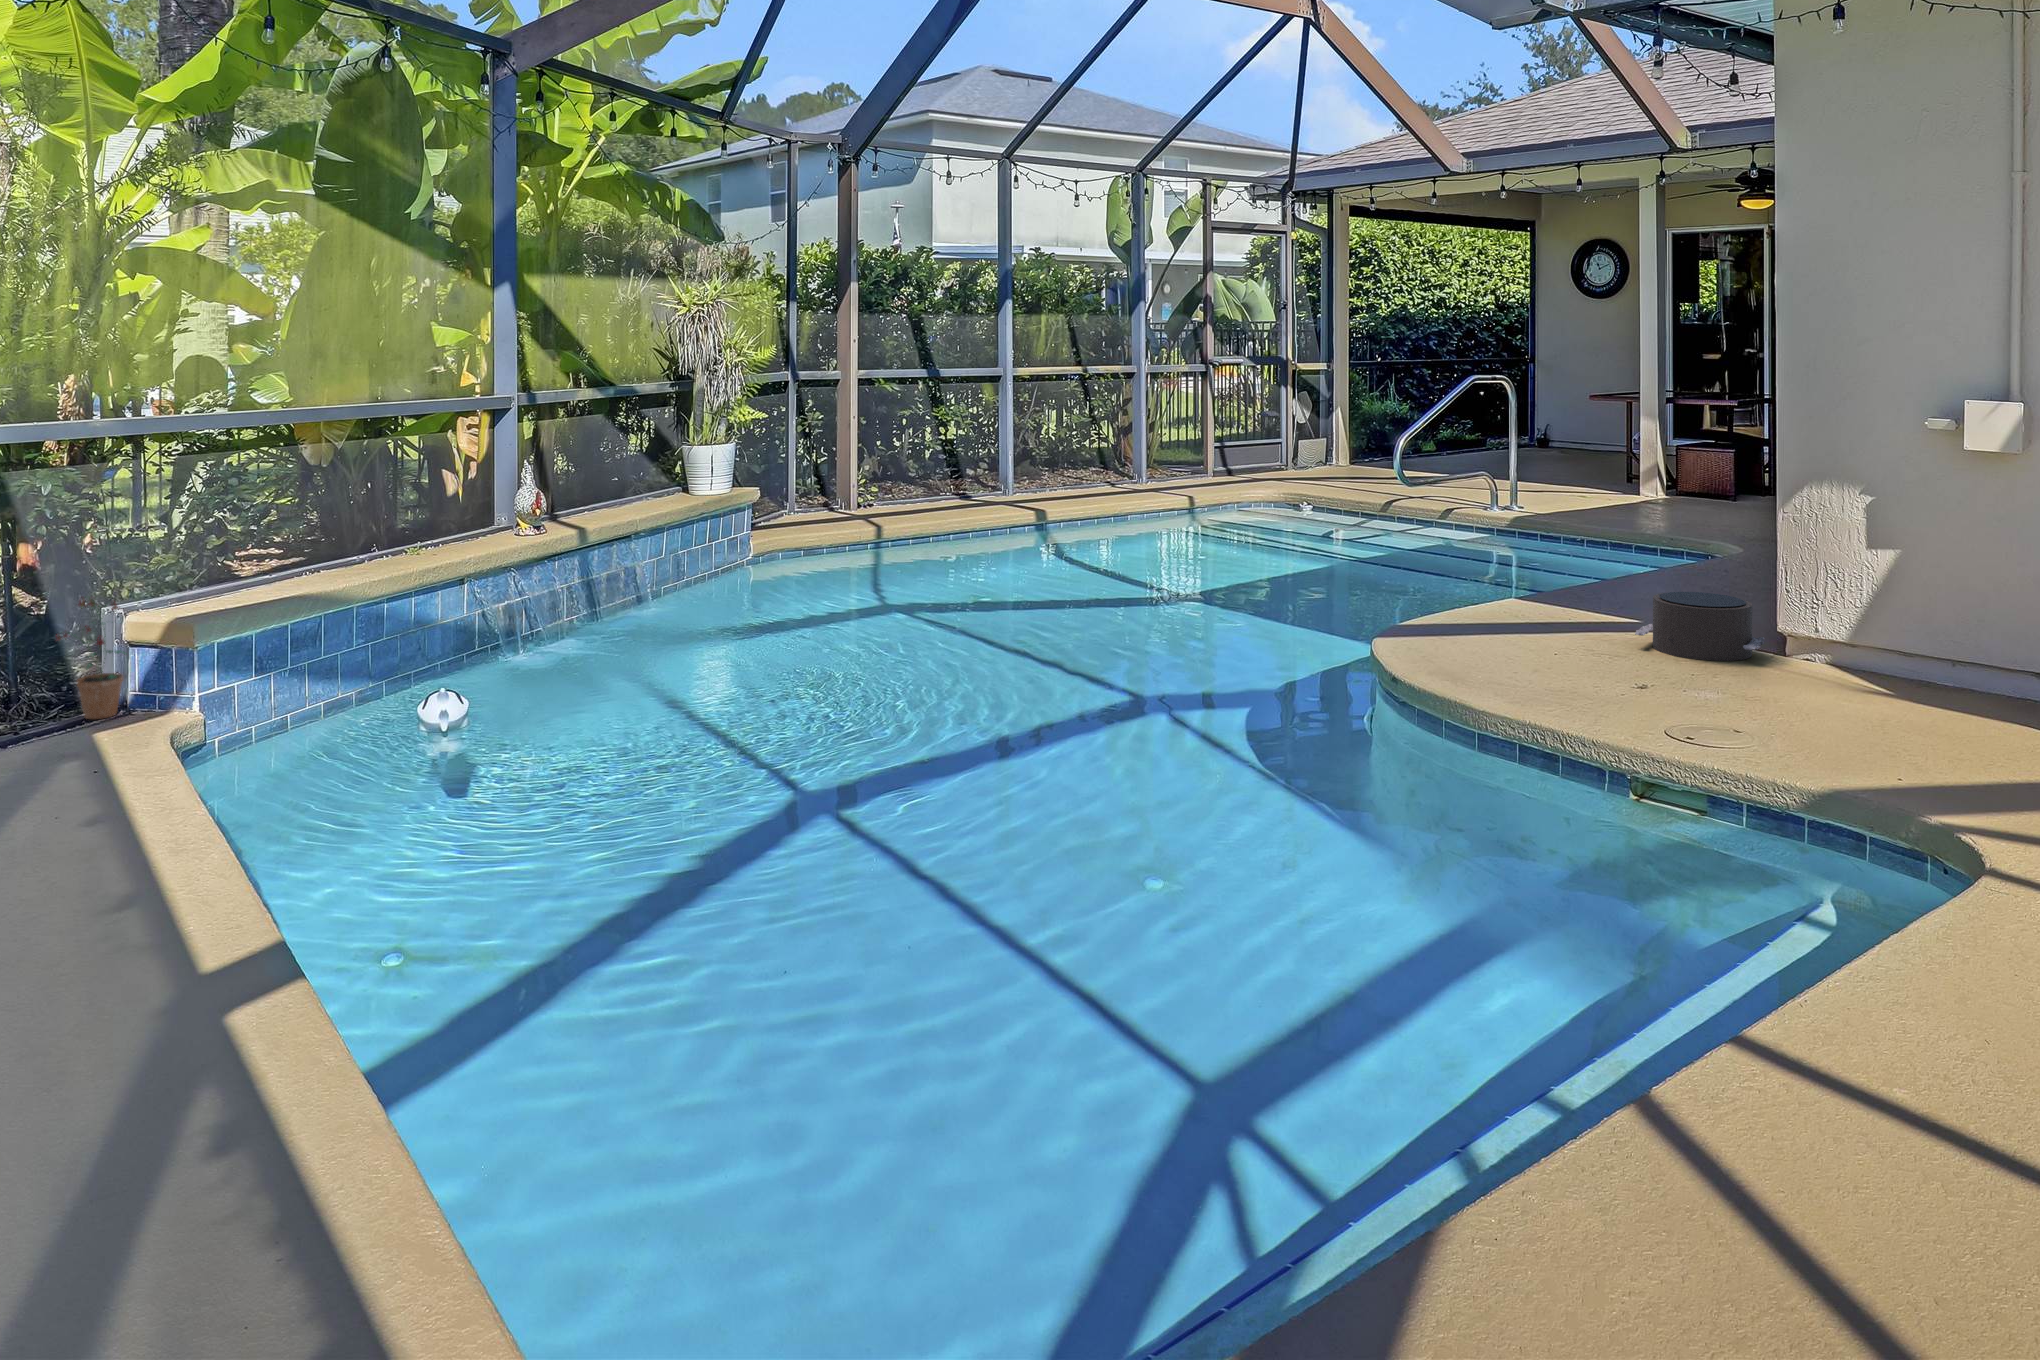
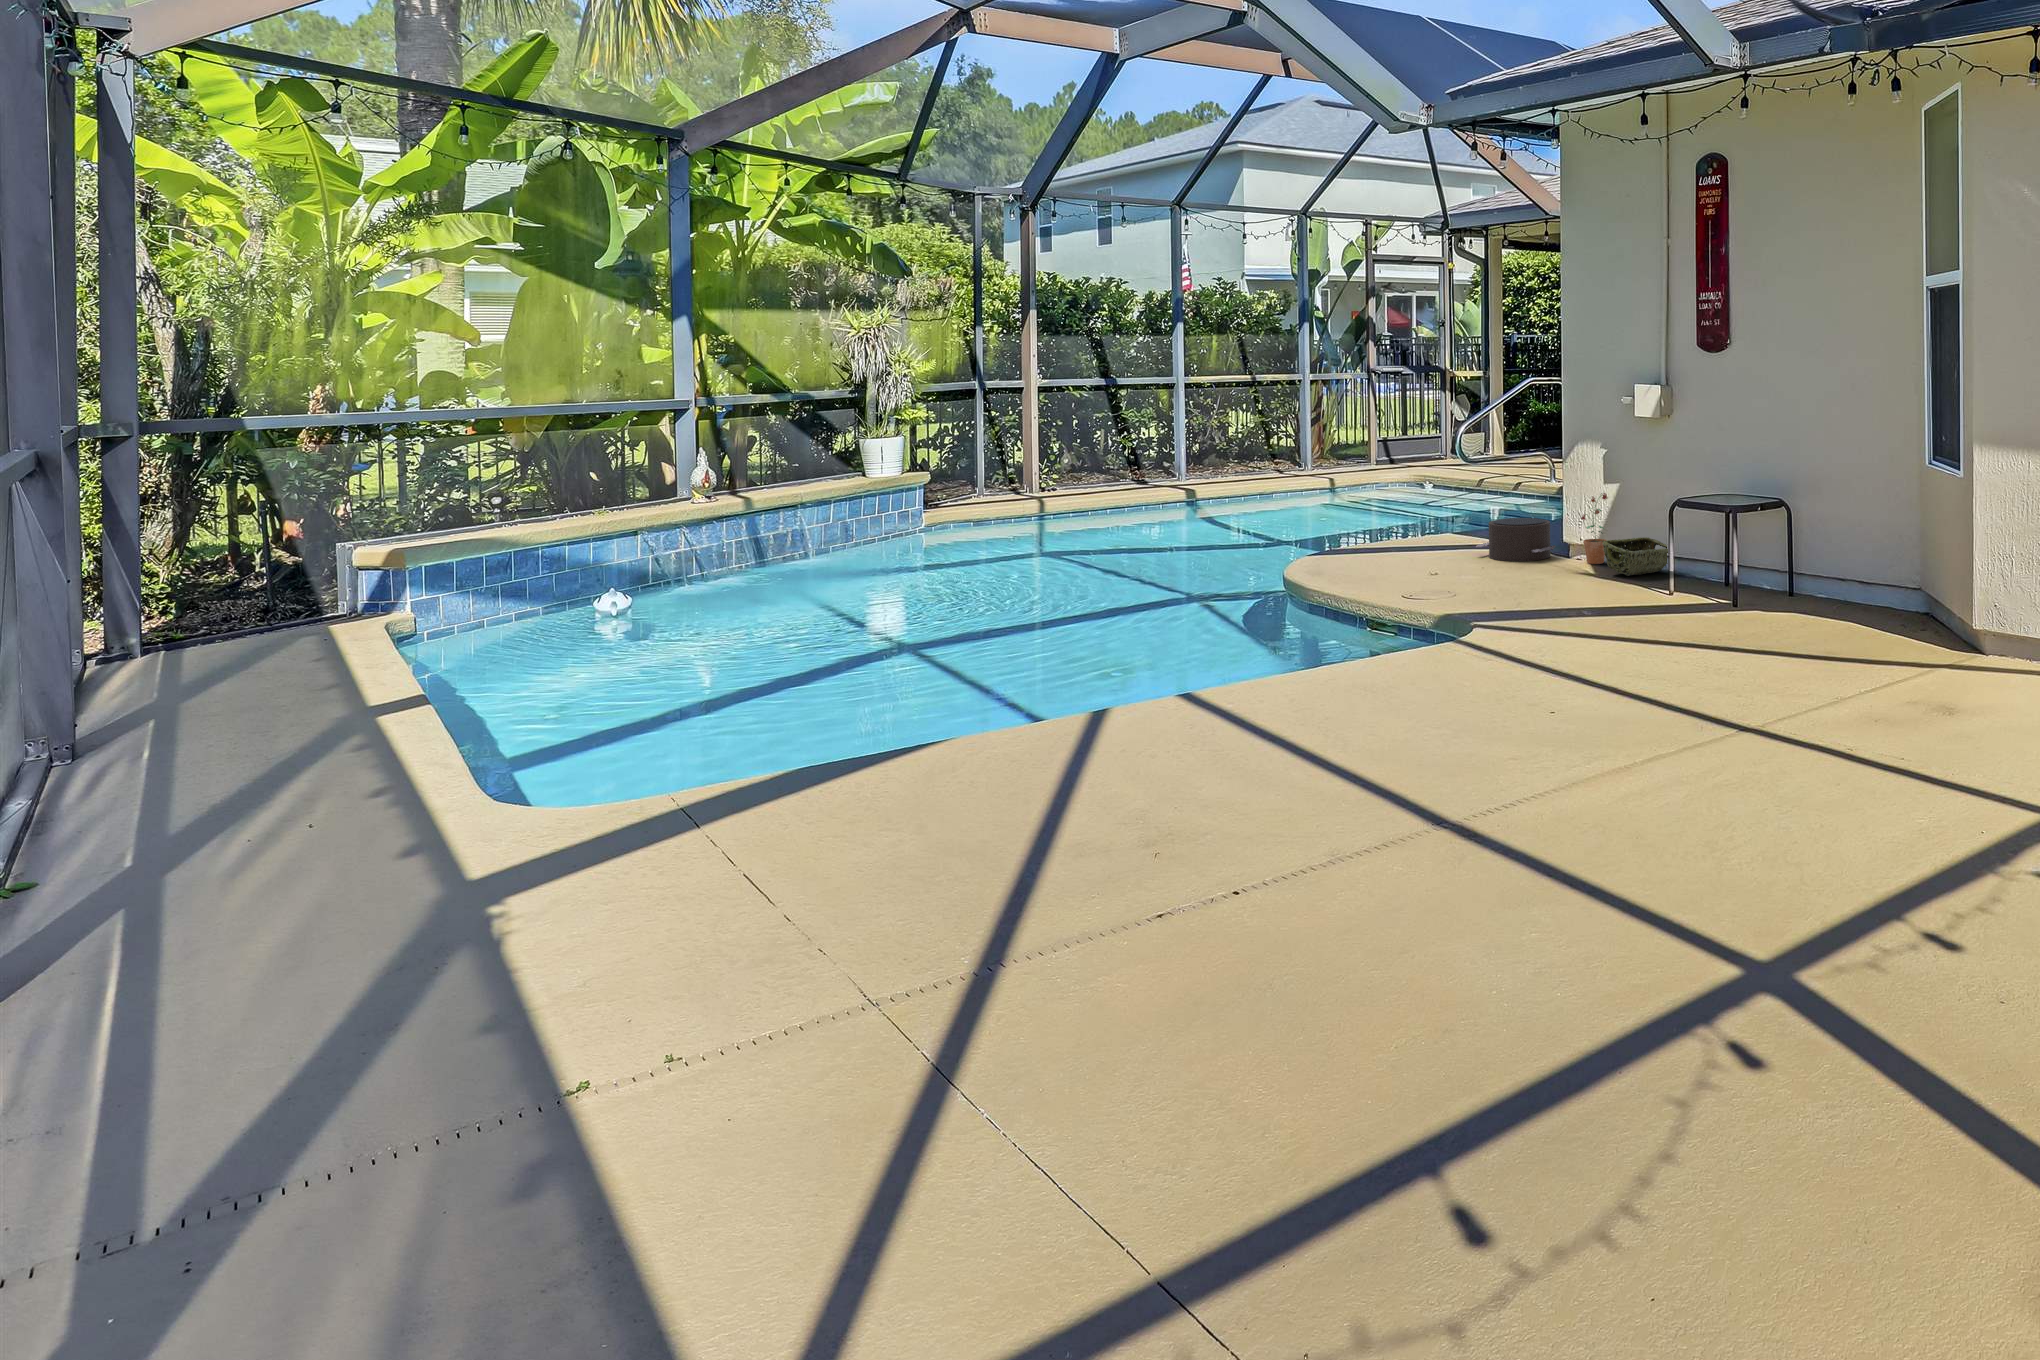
potted plant: present [56,597,127,719] -> present [1581,493,1607,564]
woven basket: none [1910,638,2024,703] -> present [1602,537,1668,576]

